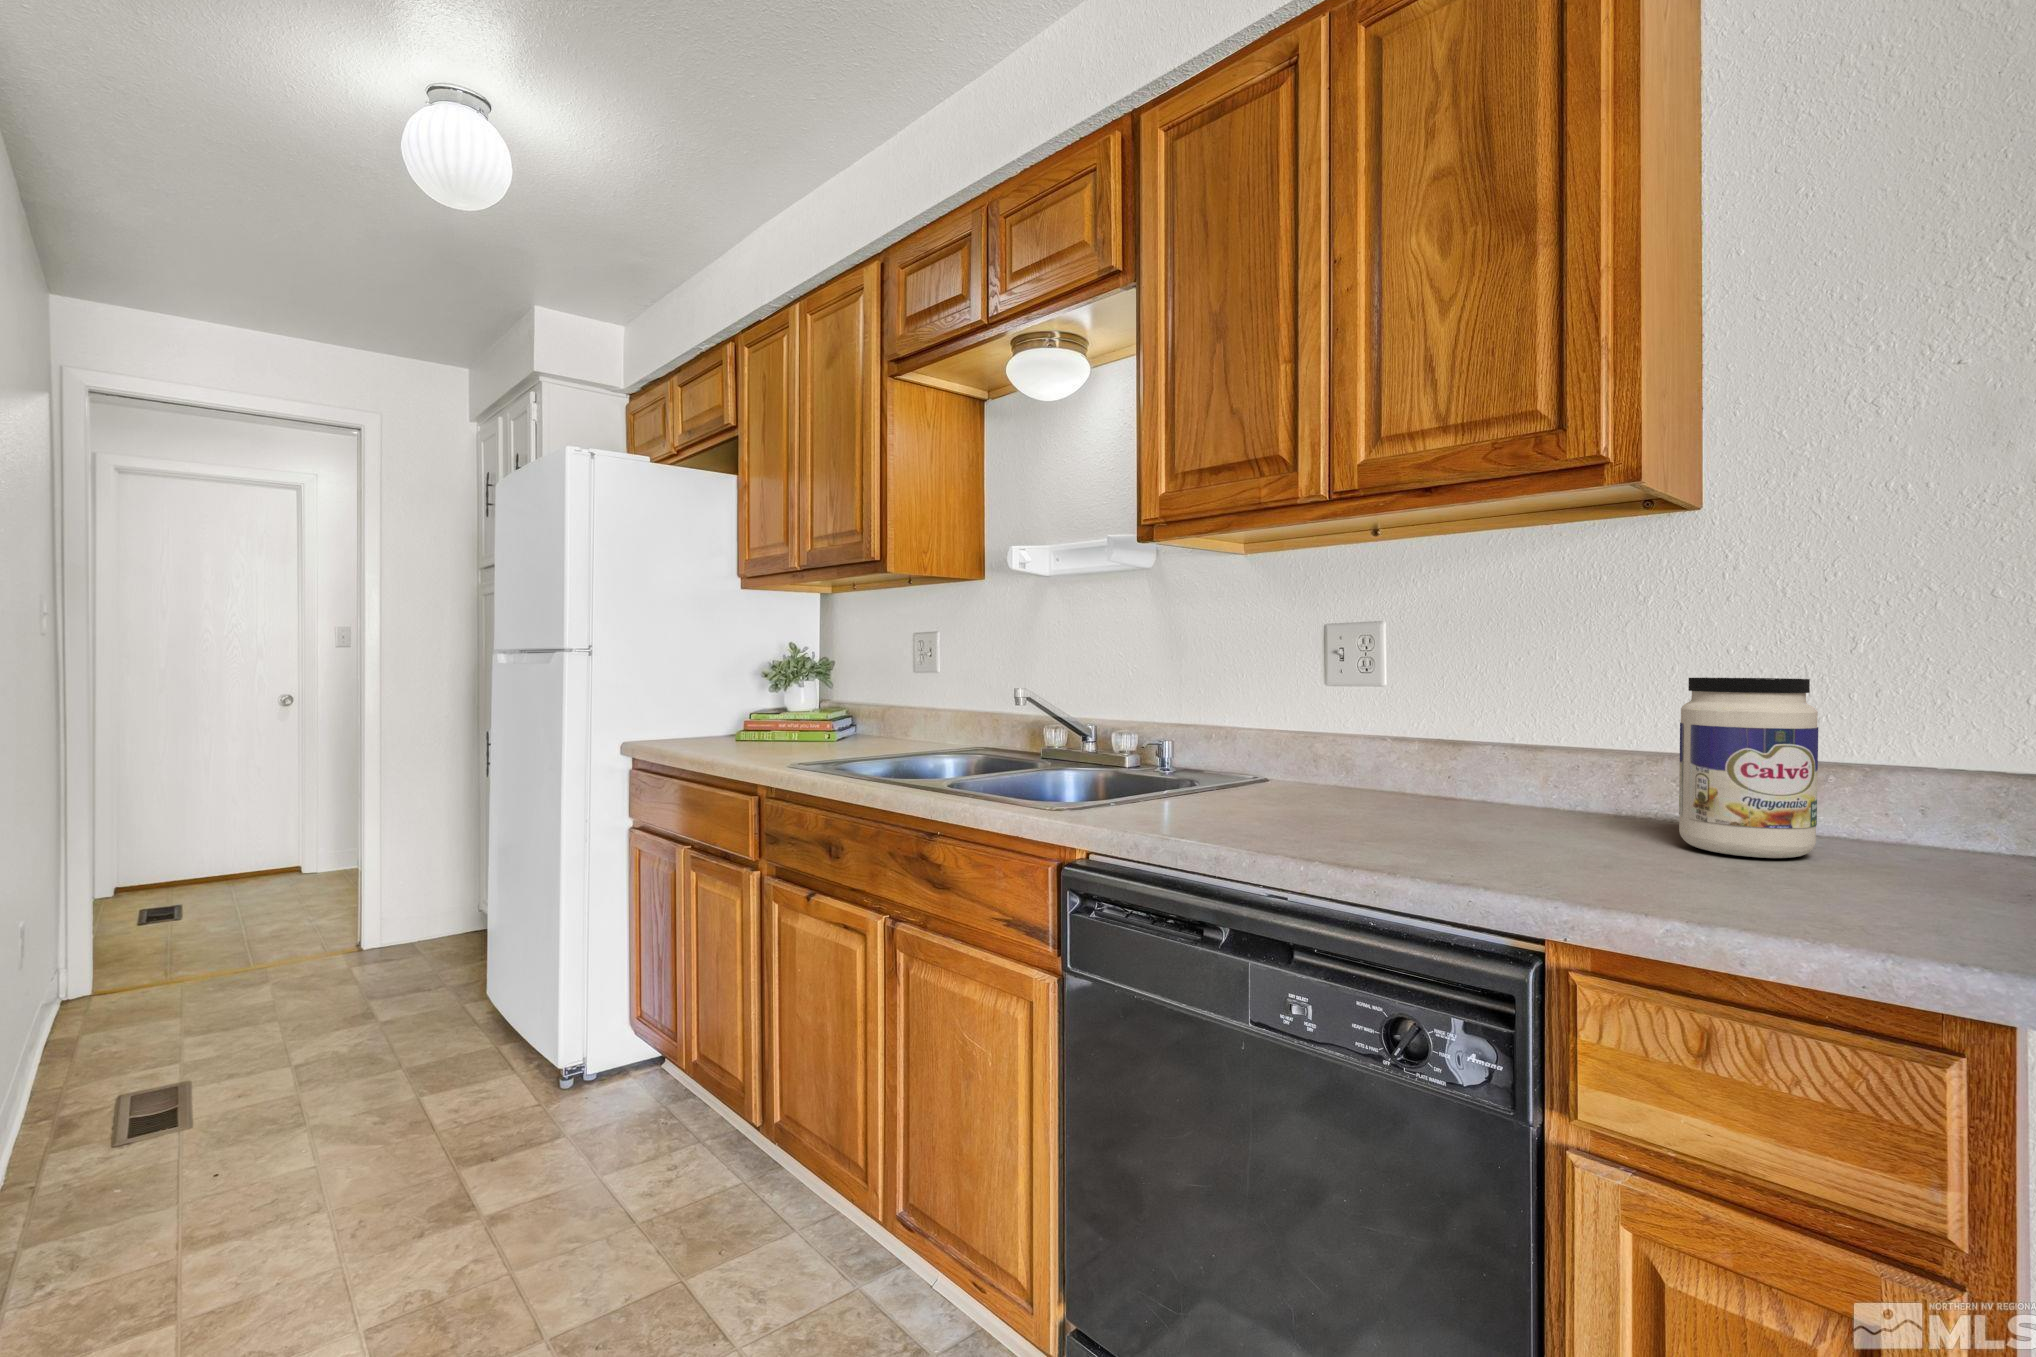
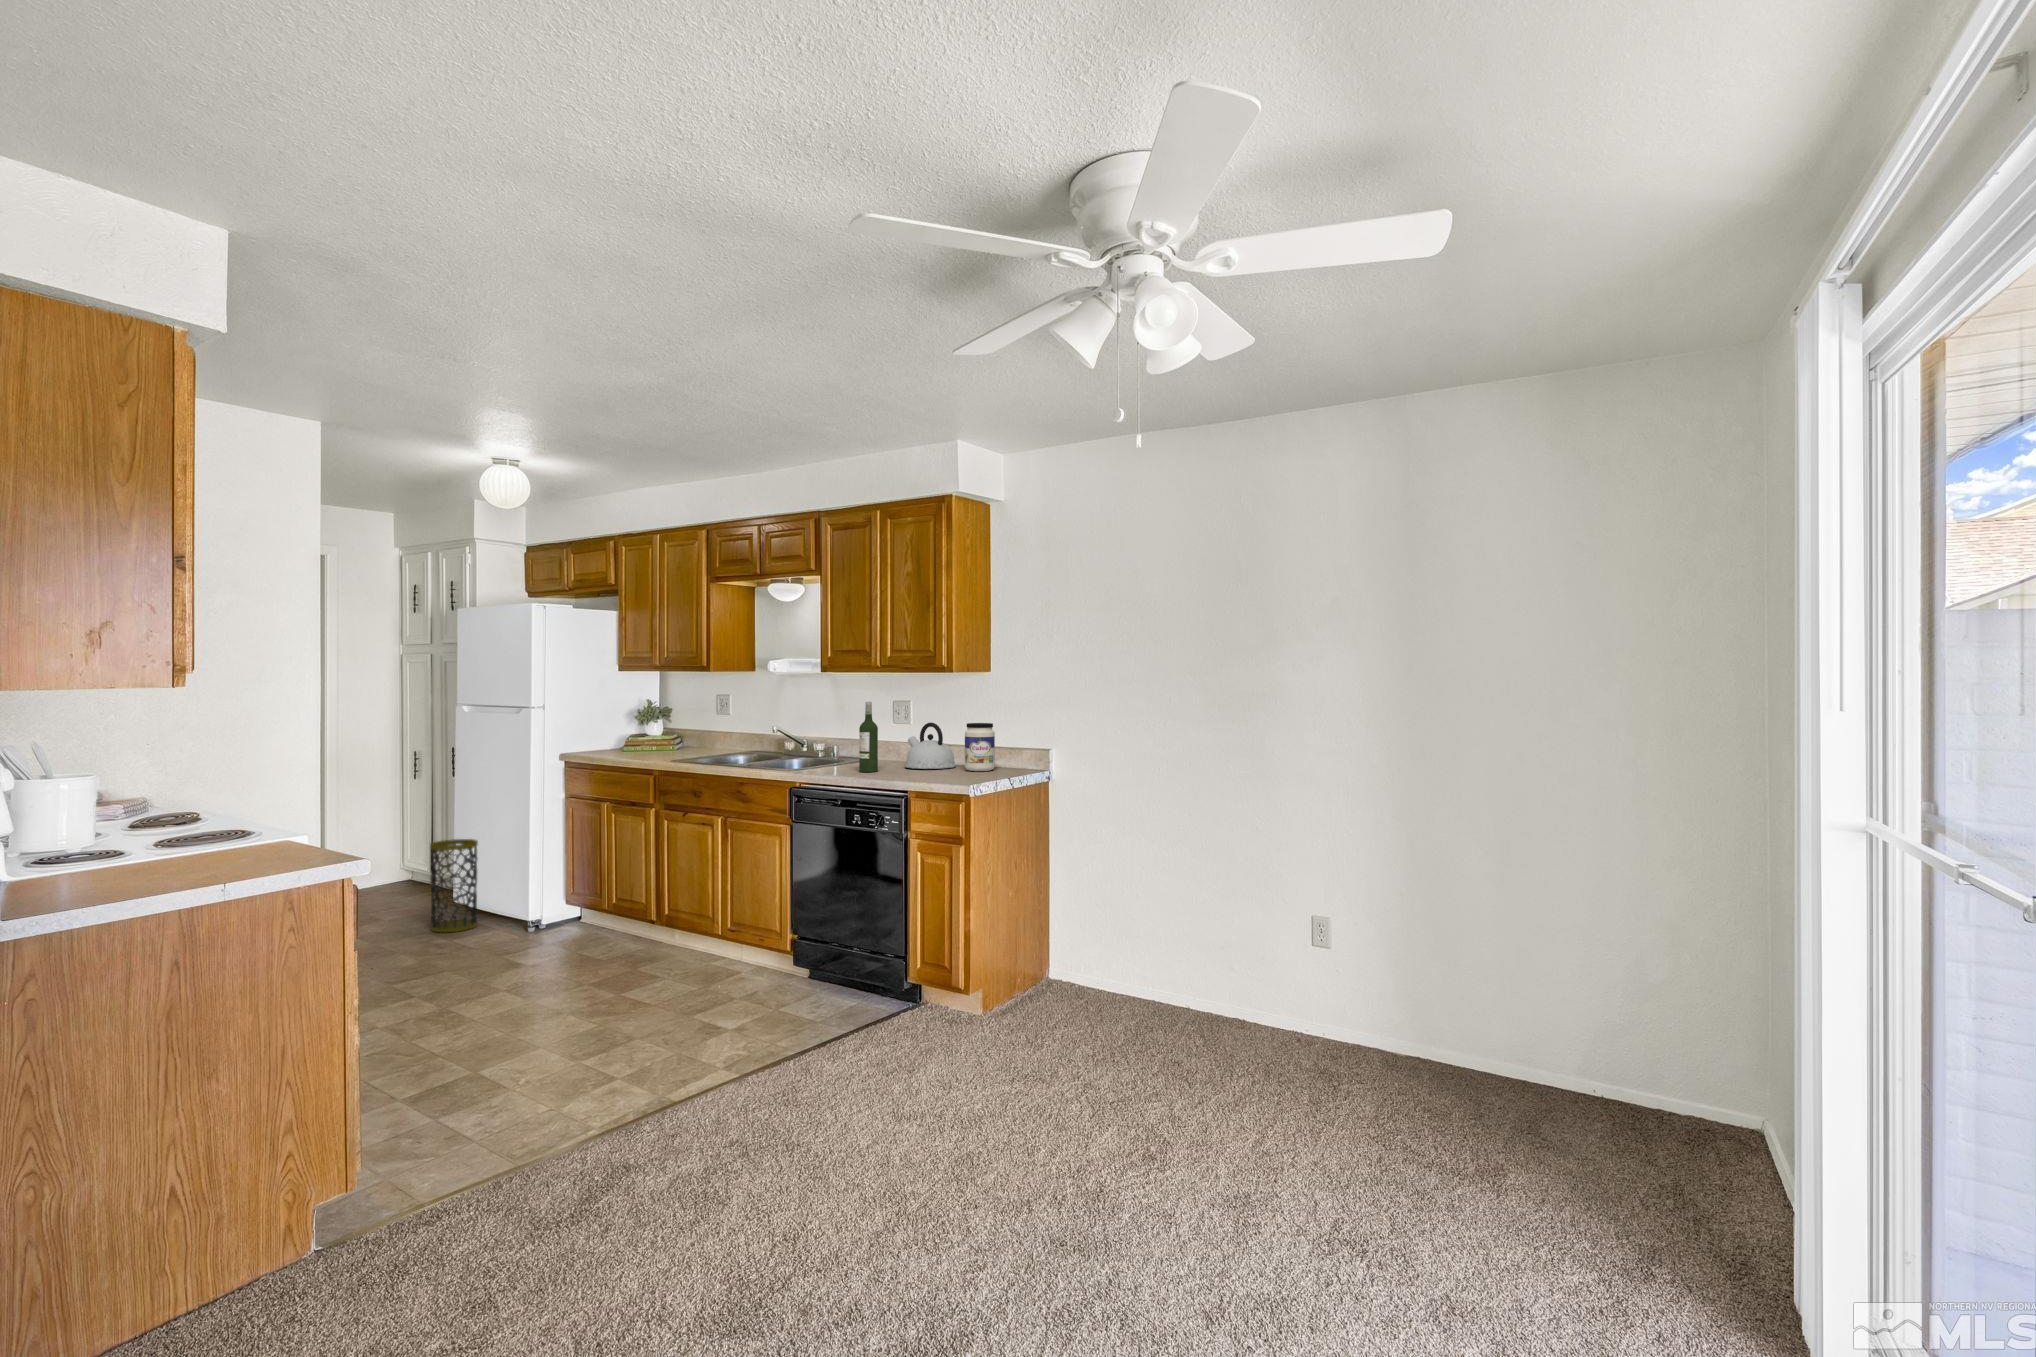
wine bottle: none [1284,602,1348,839] -> present [859,702,878,772]
kettle: none [1410,677,1596,834] -> present [905,723,956,769]
trash can: none [407,891,496,1070] -> present [430,839,478,932]

